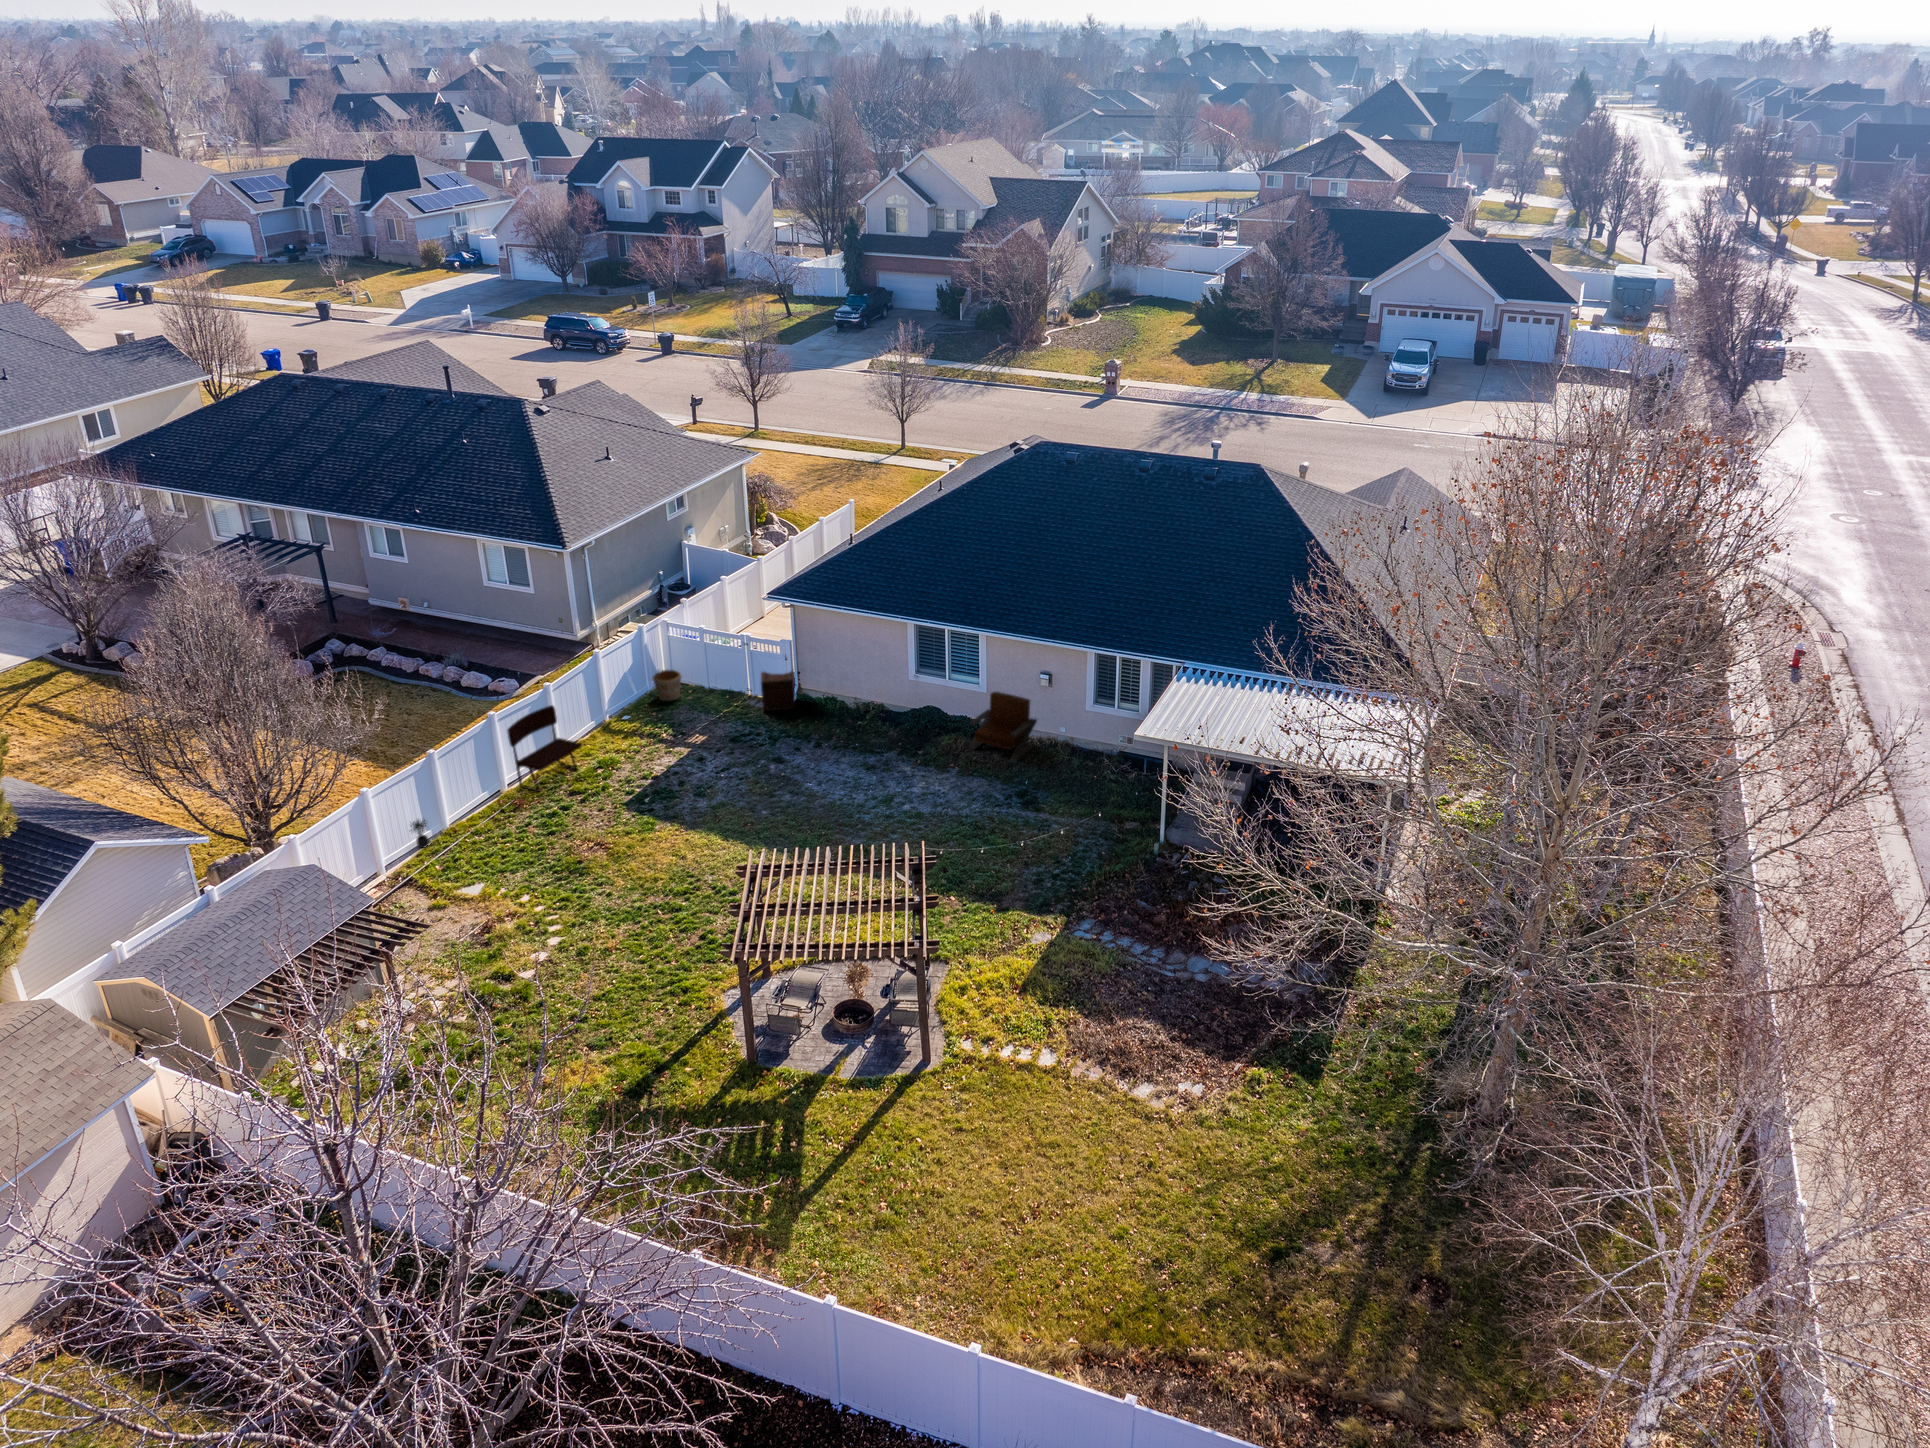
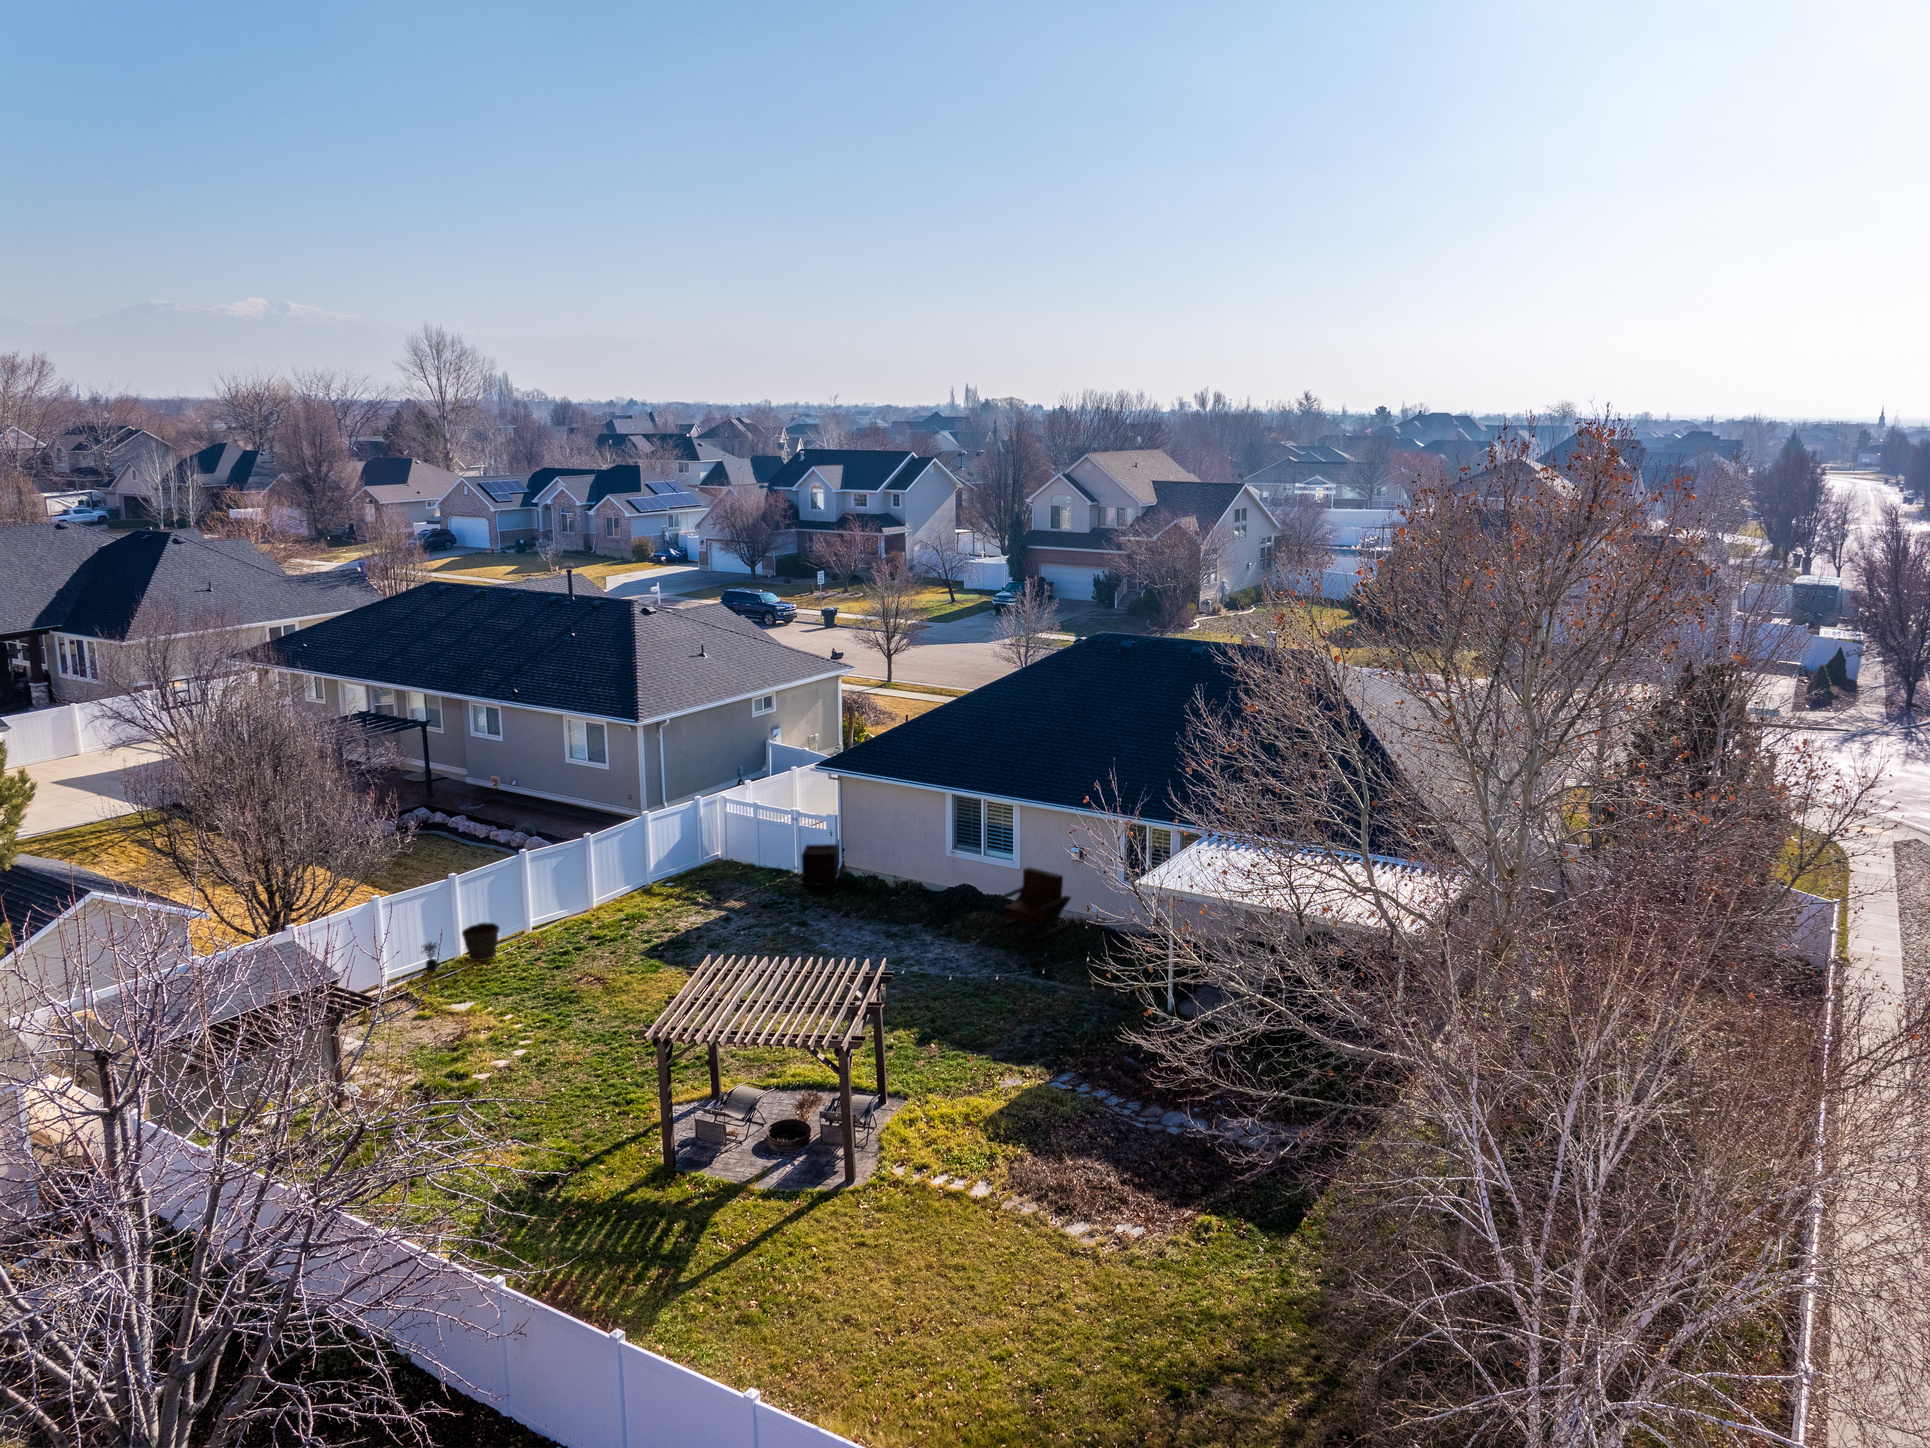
wooden bucket: present [653,670,682,701] -> present [462,923,499,961]
bench: present [507,705,582,792] -> none [537,853,610,936]

